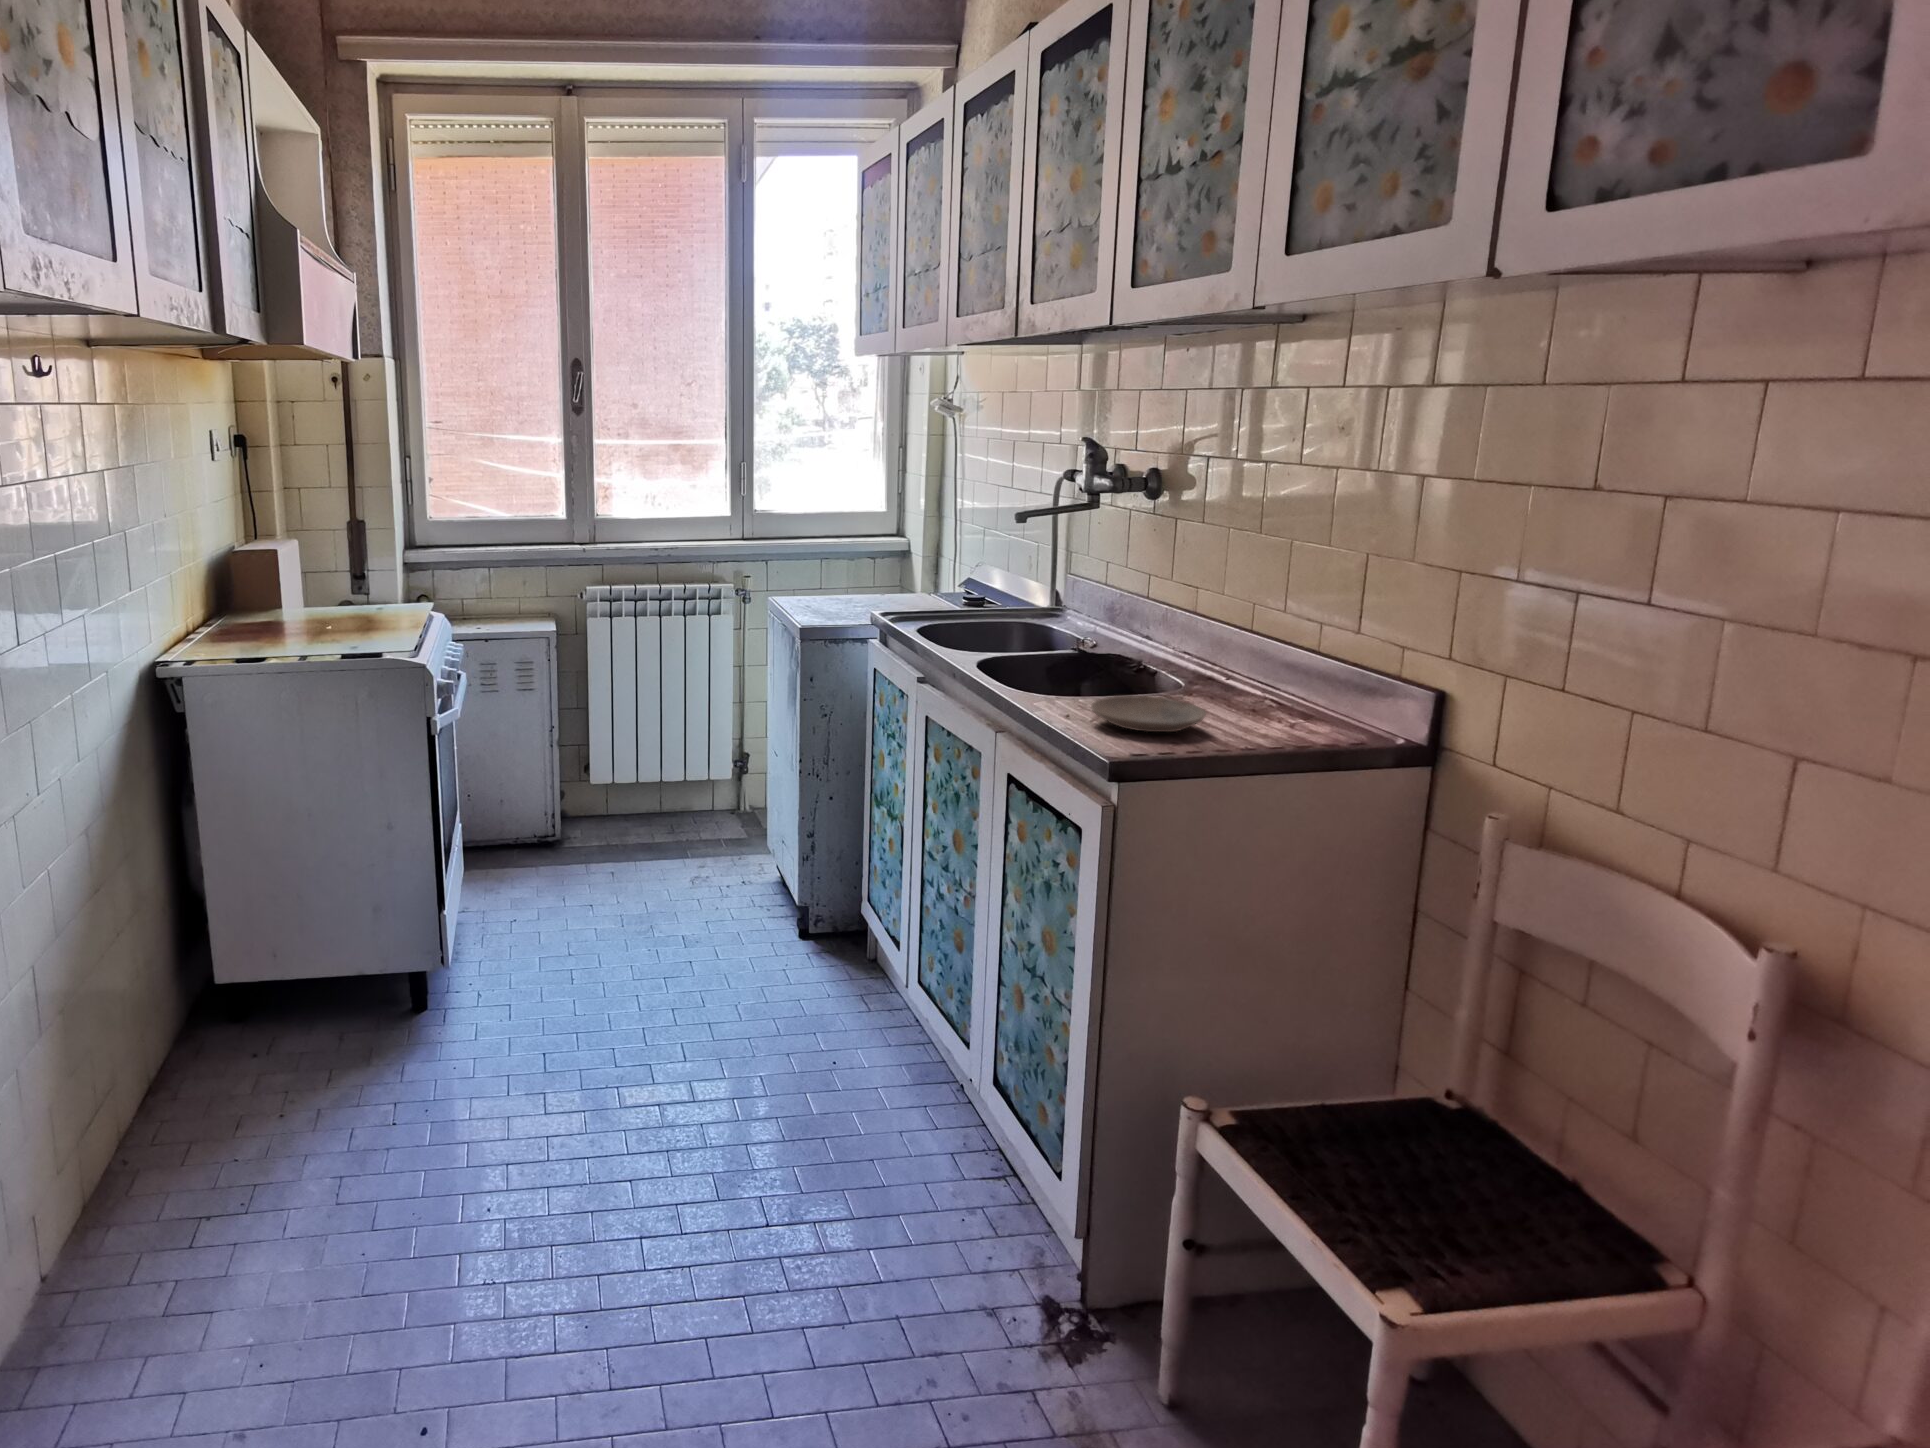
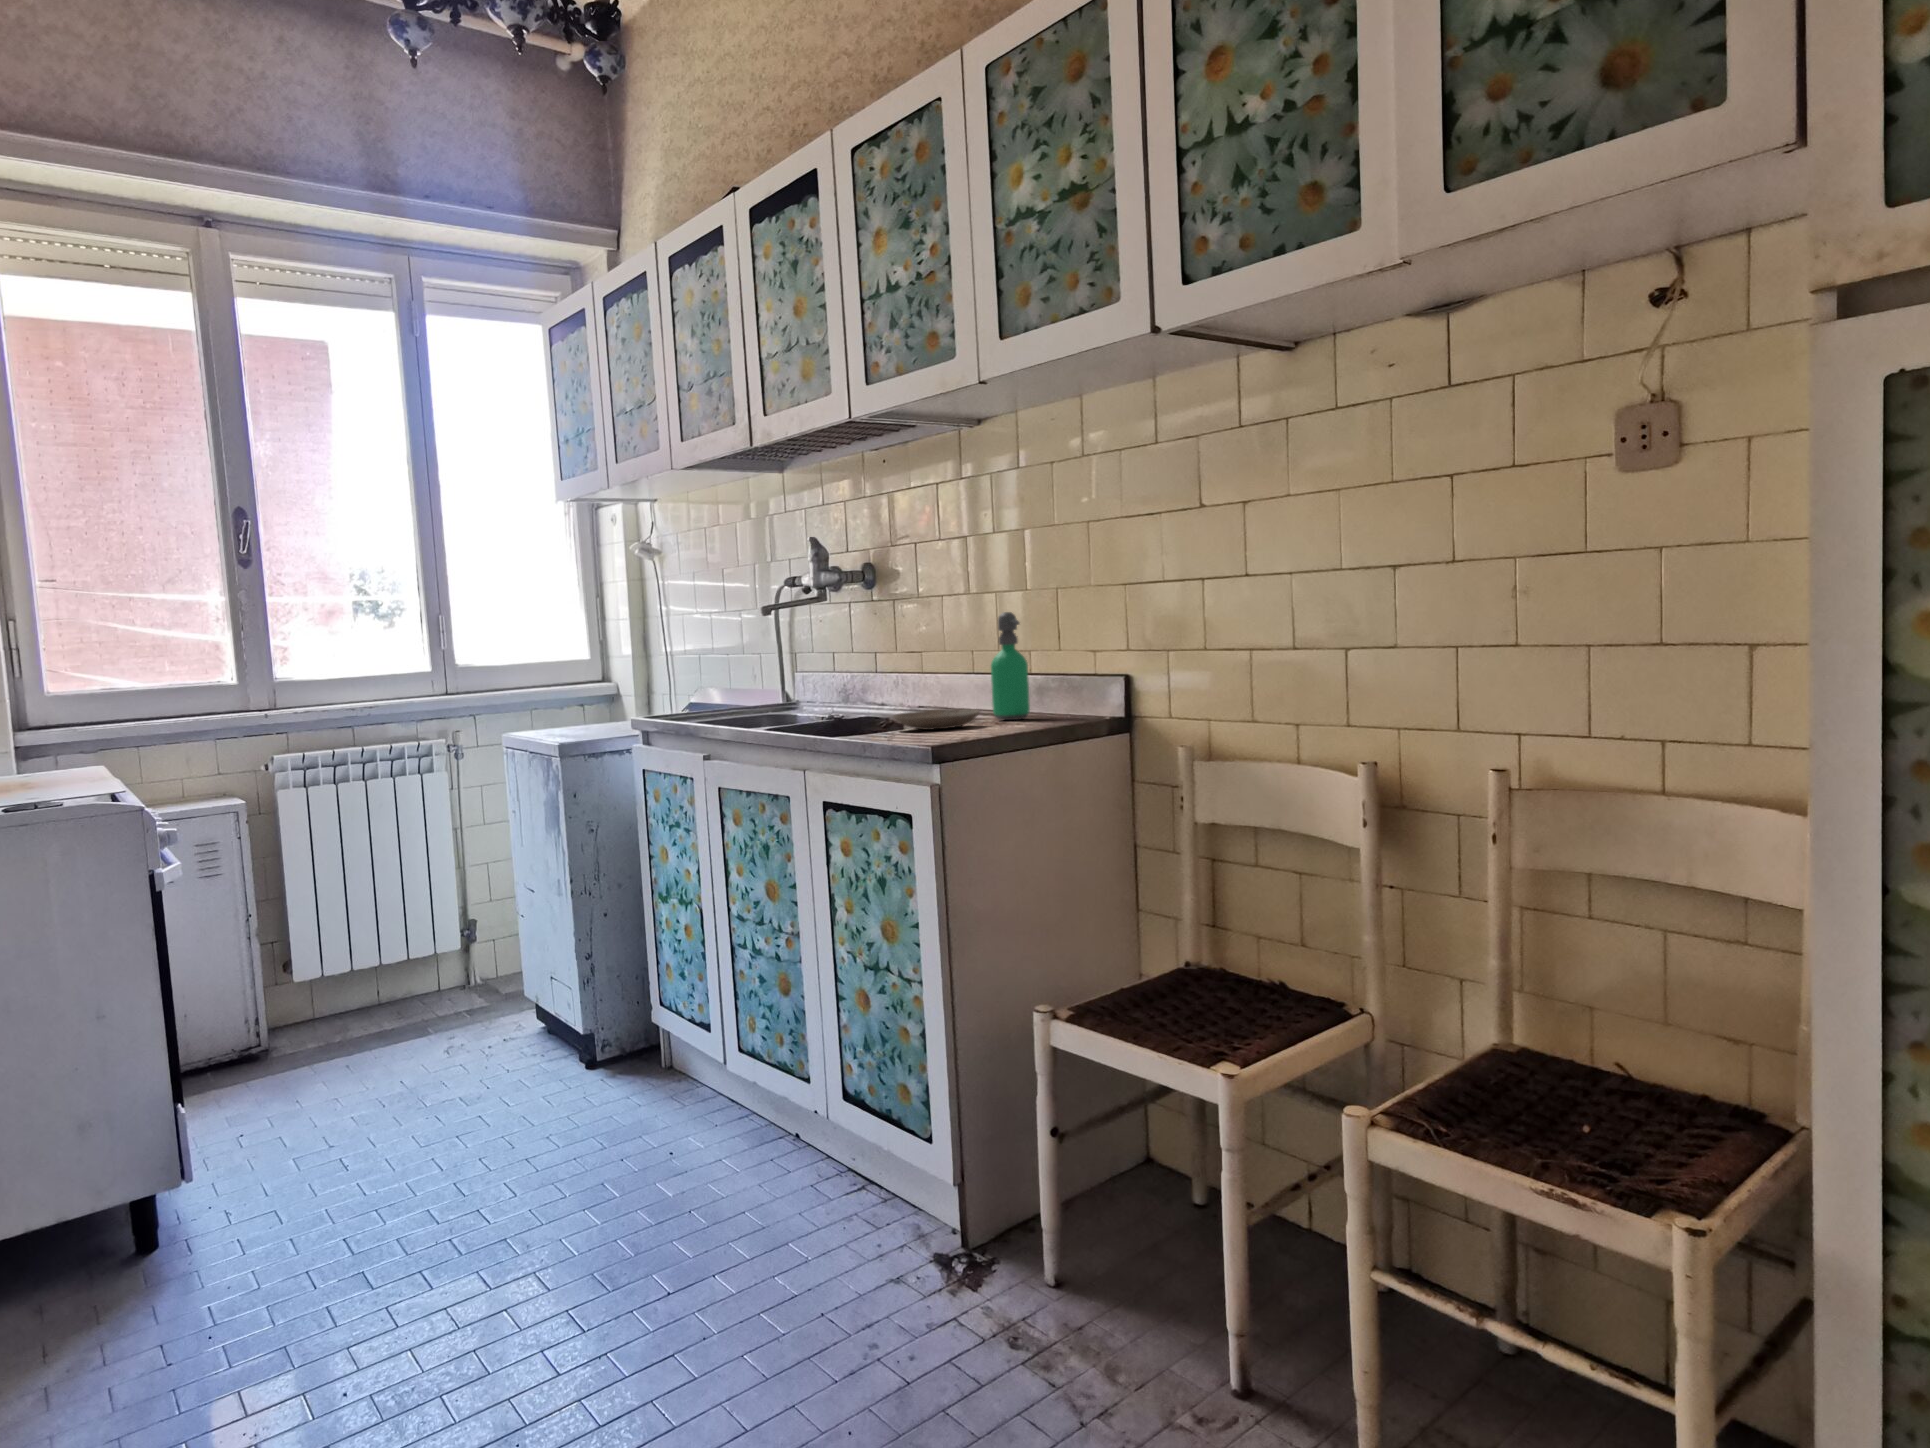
soap dispenser: none [1243,586,1301,723] -> present [991,612,1030,720]

